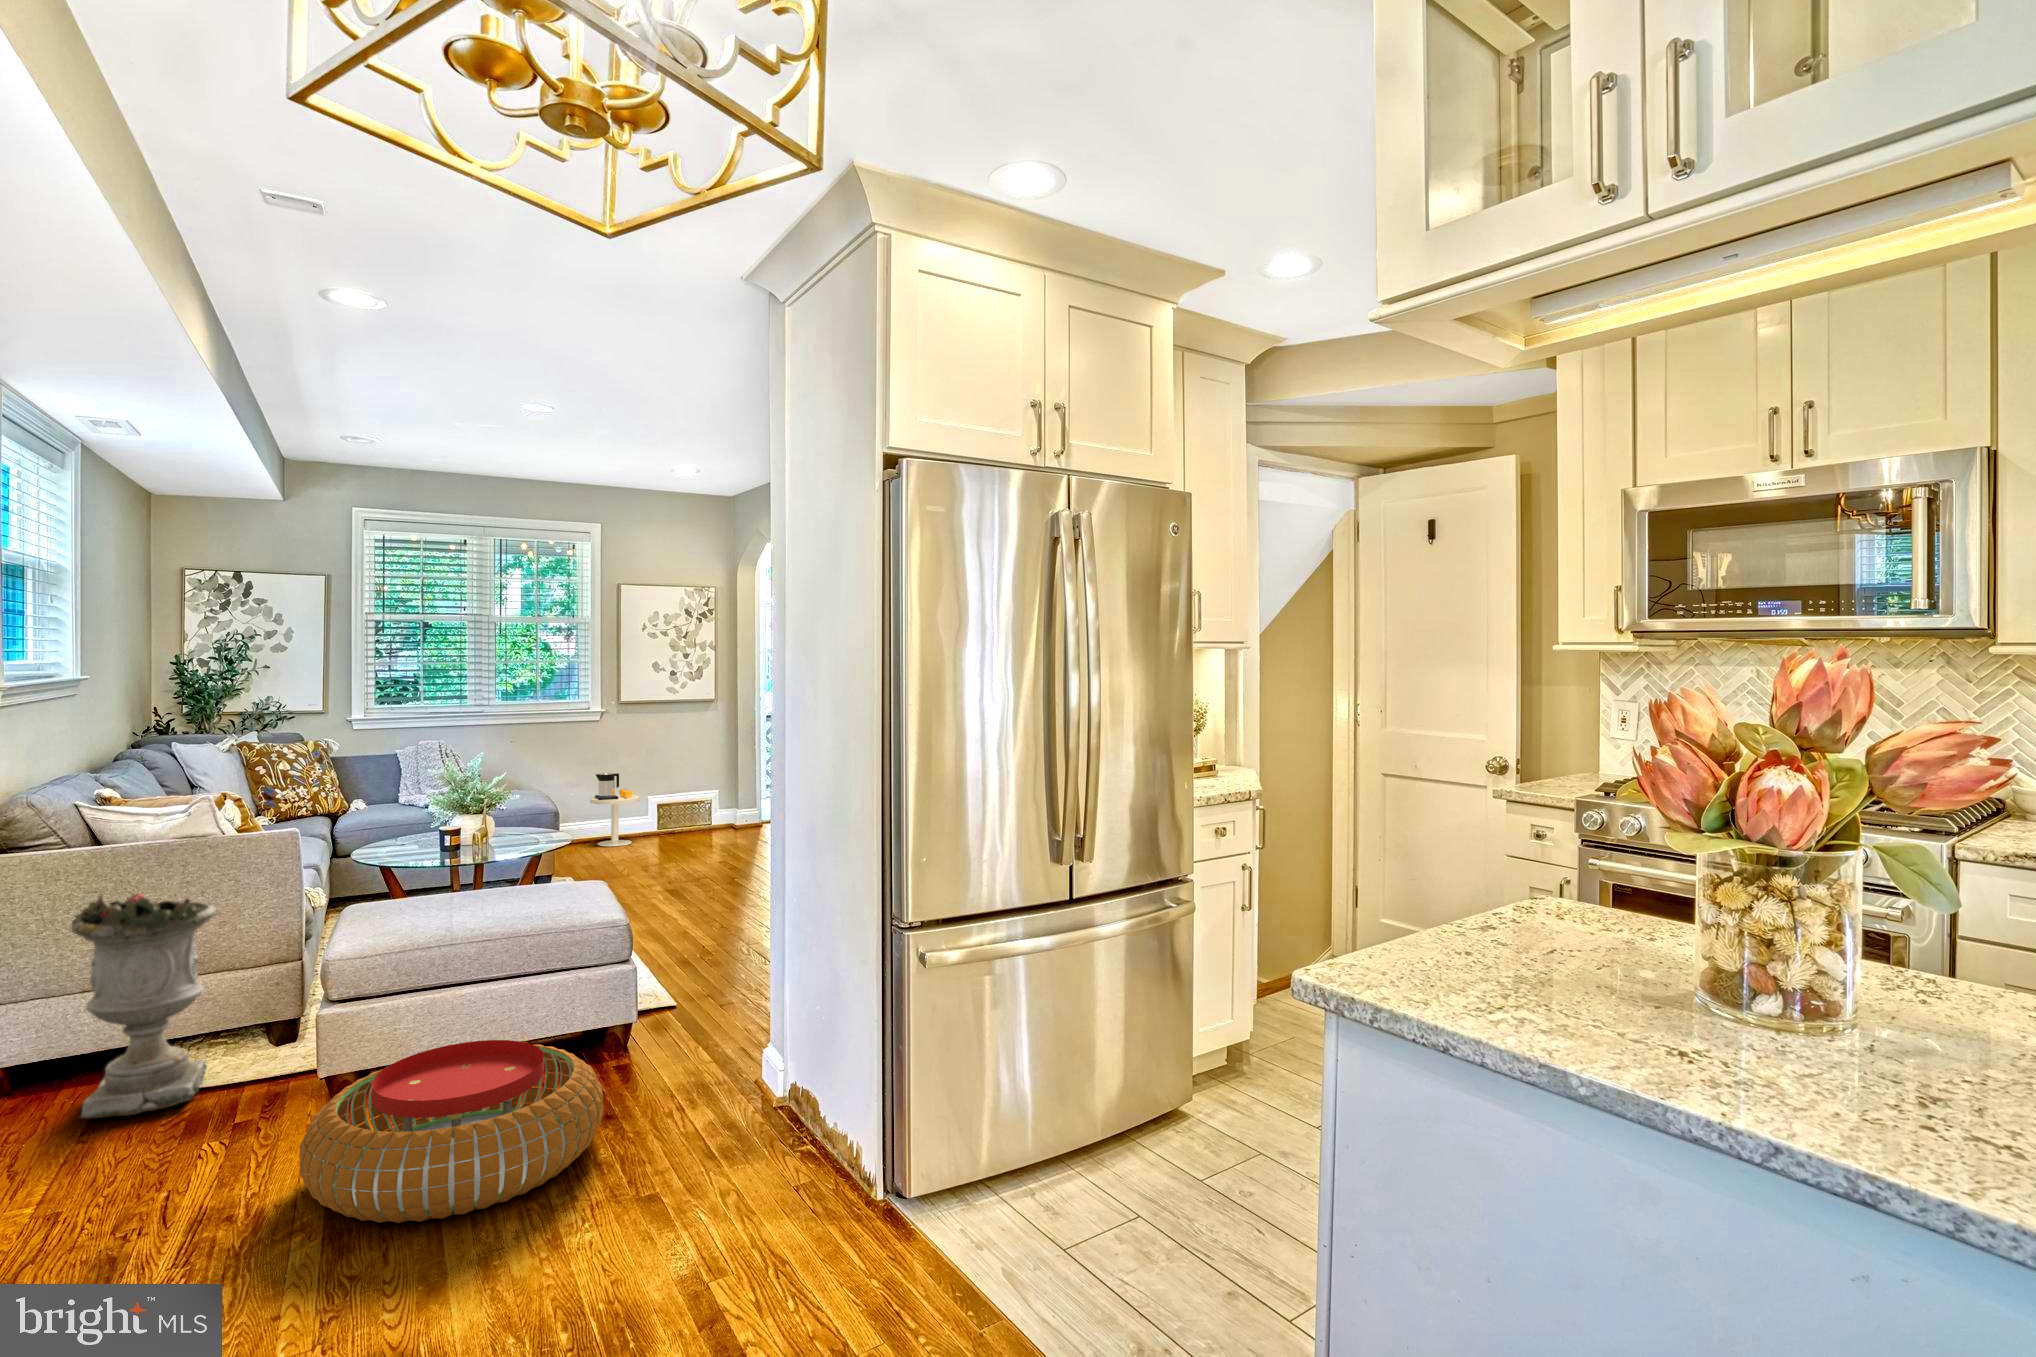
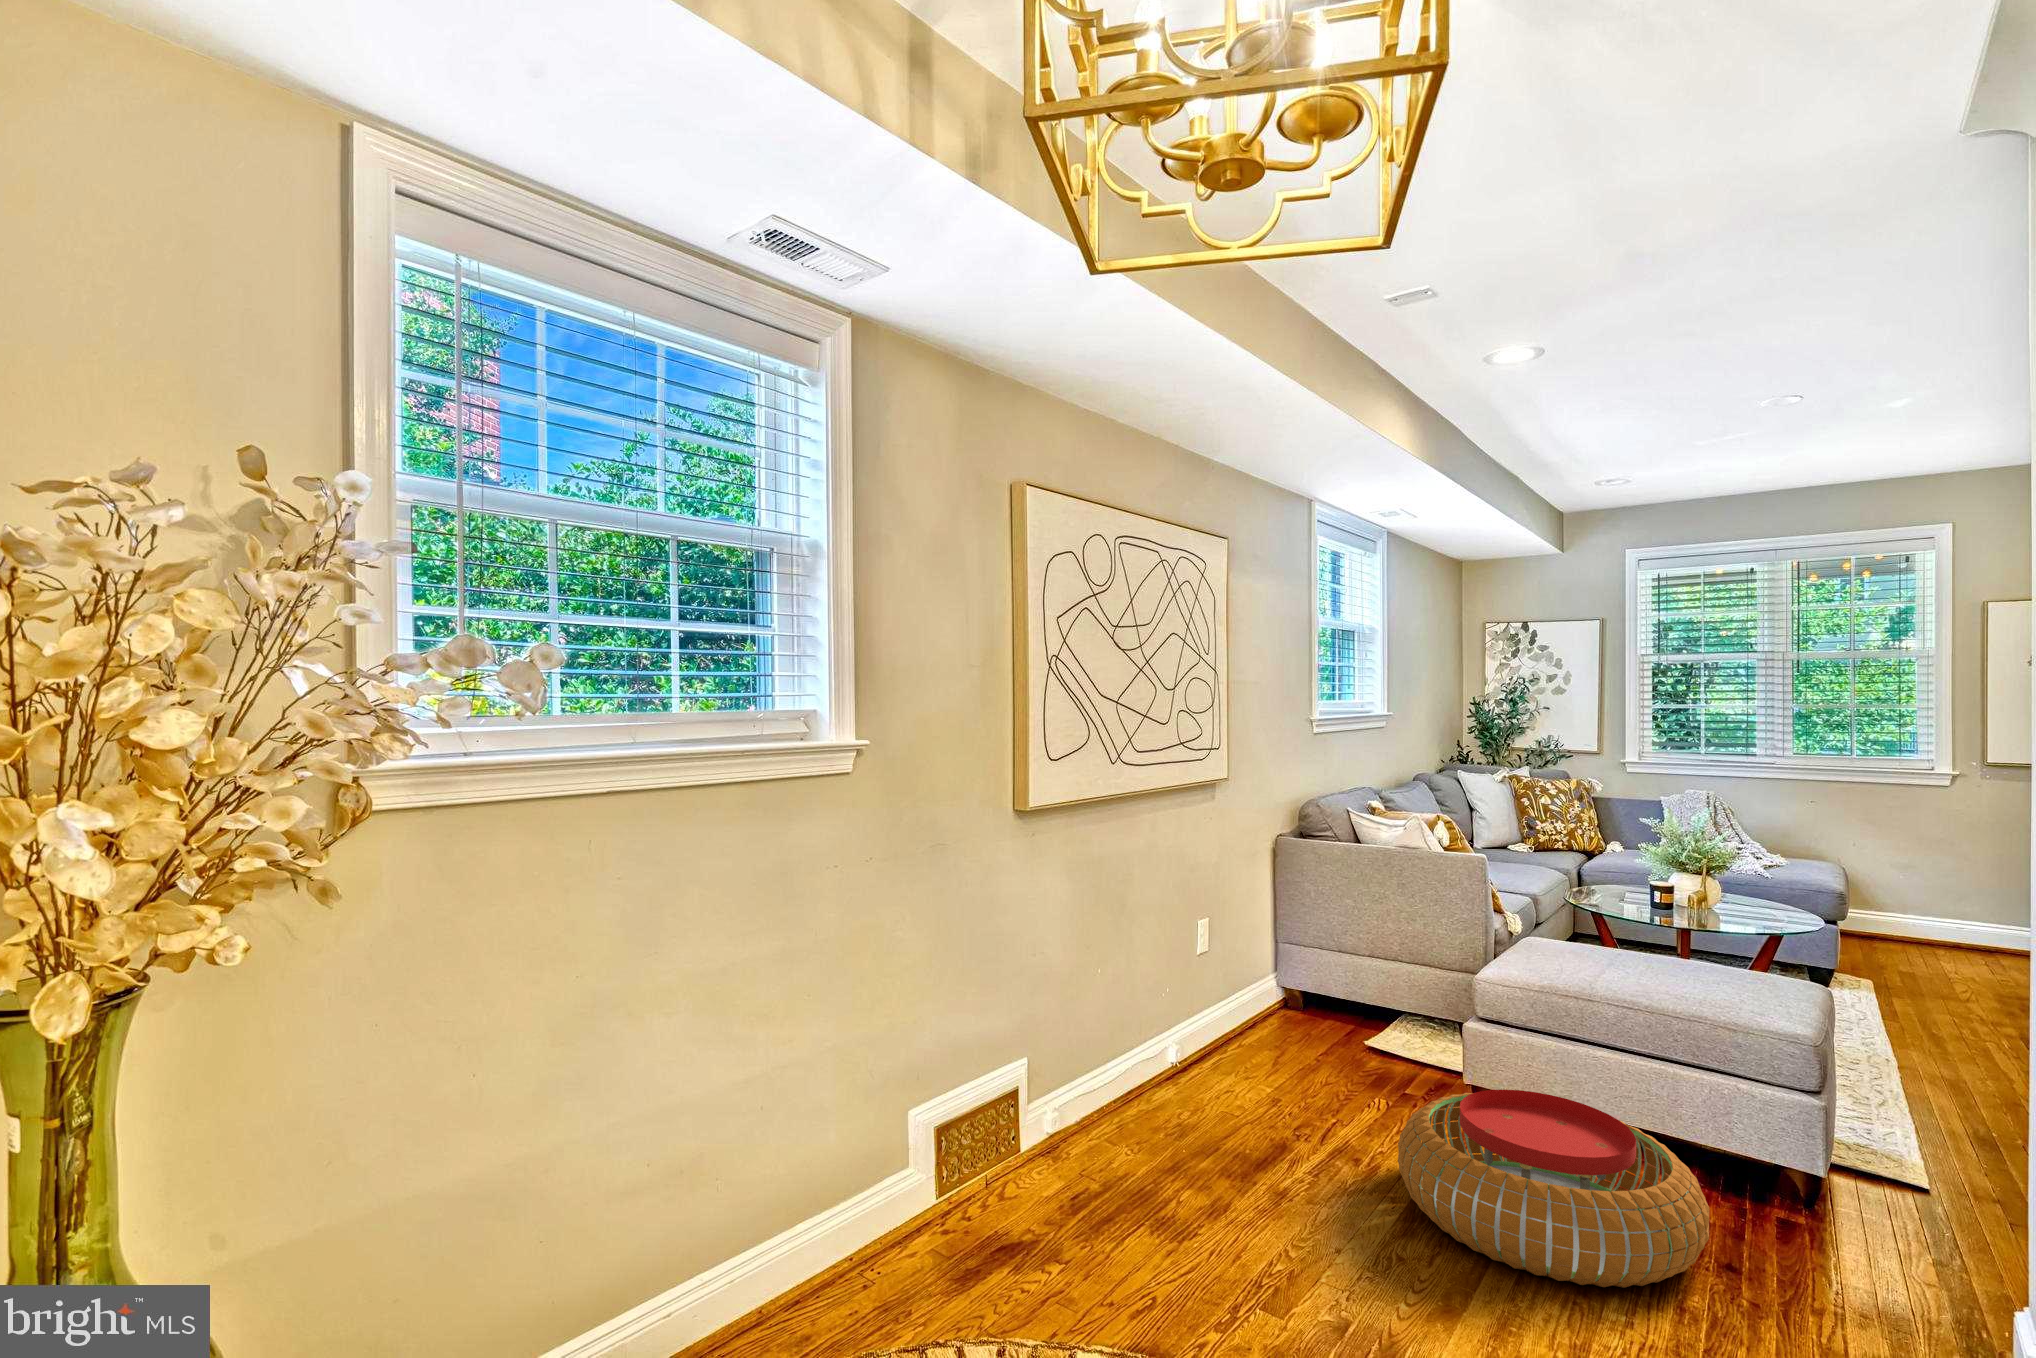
side table: present [590,773,639,846] -> none [1913,854,1996,955]
planter: present [71,893,216,1118] -> none [1314,875,1410,1061]

